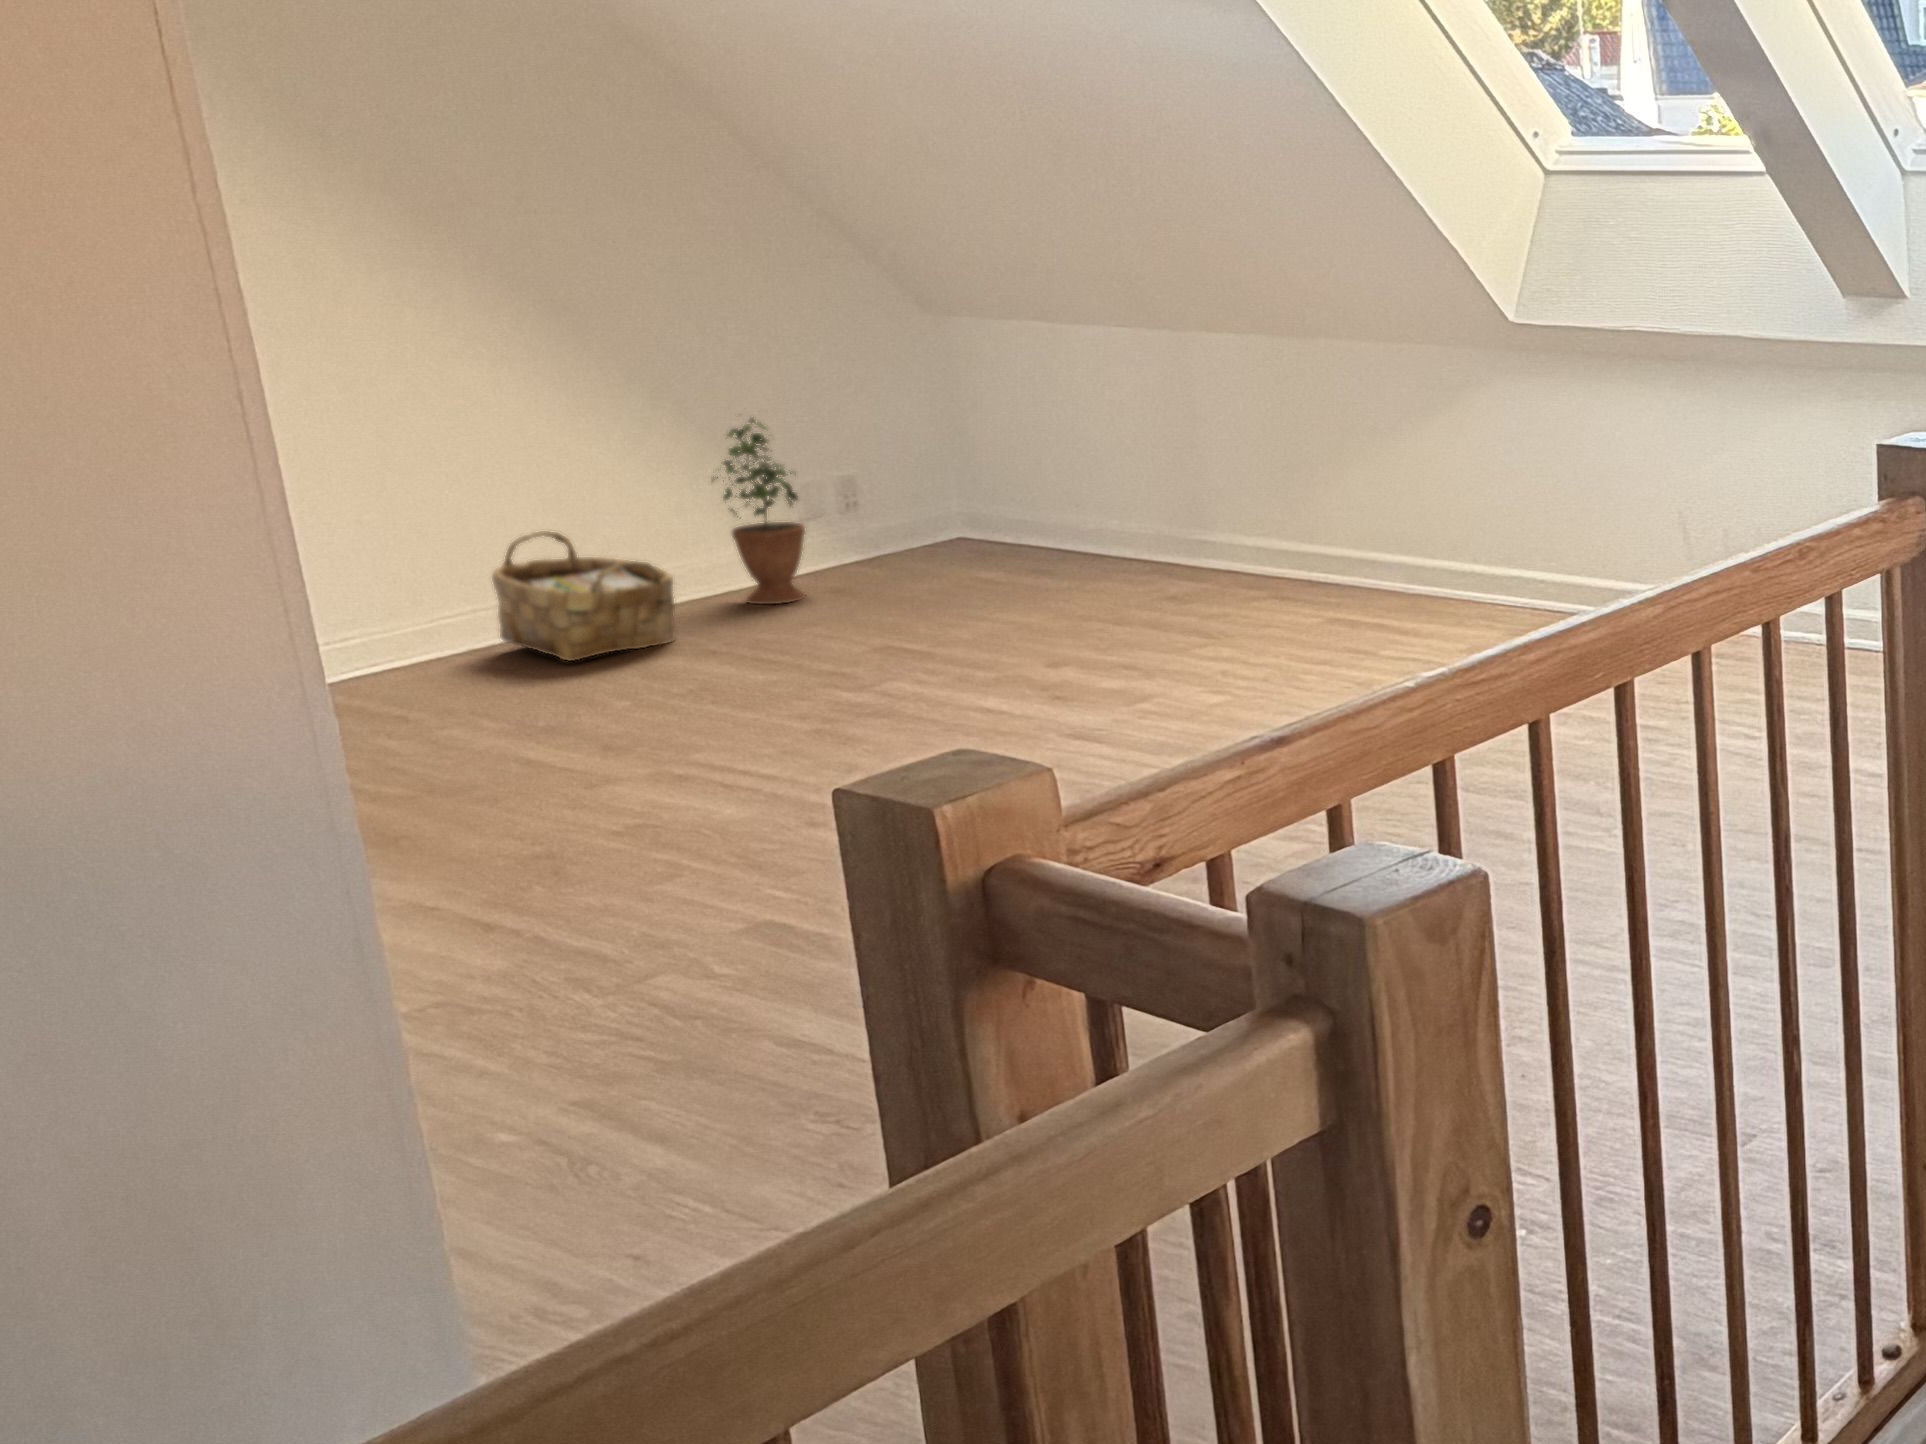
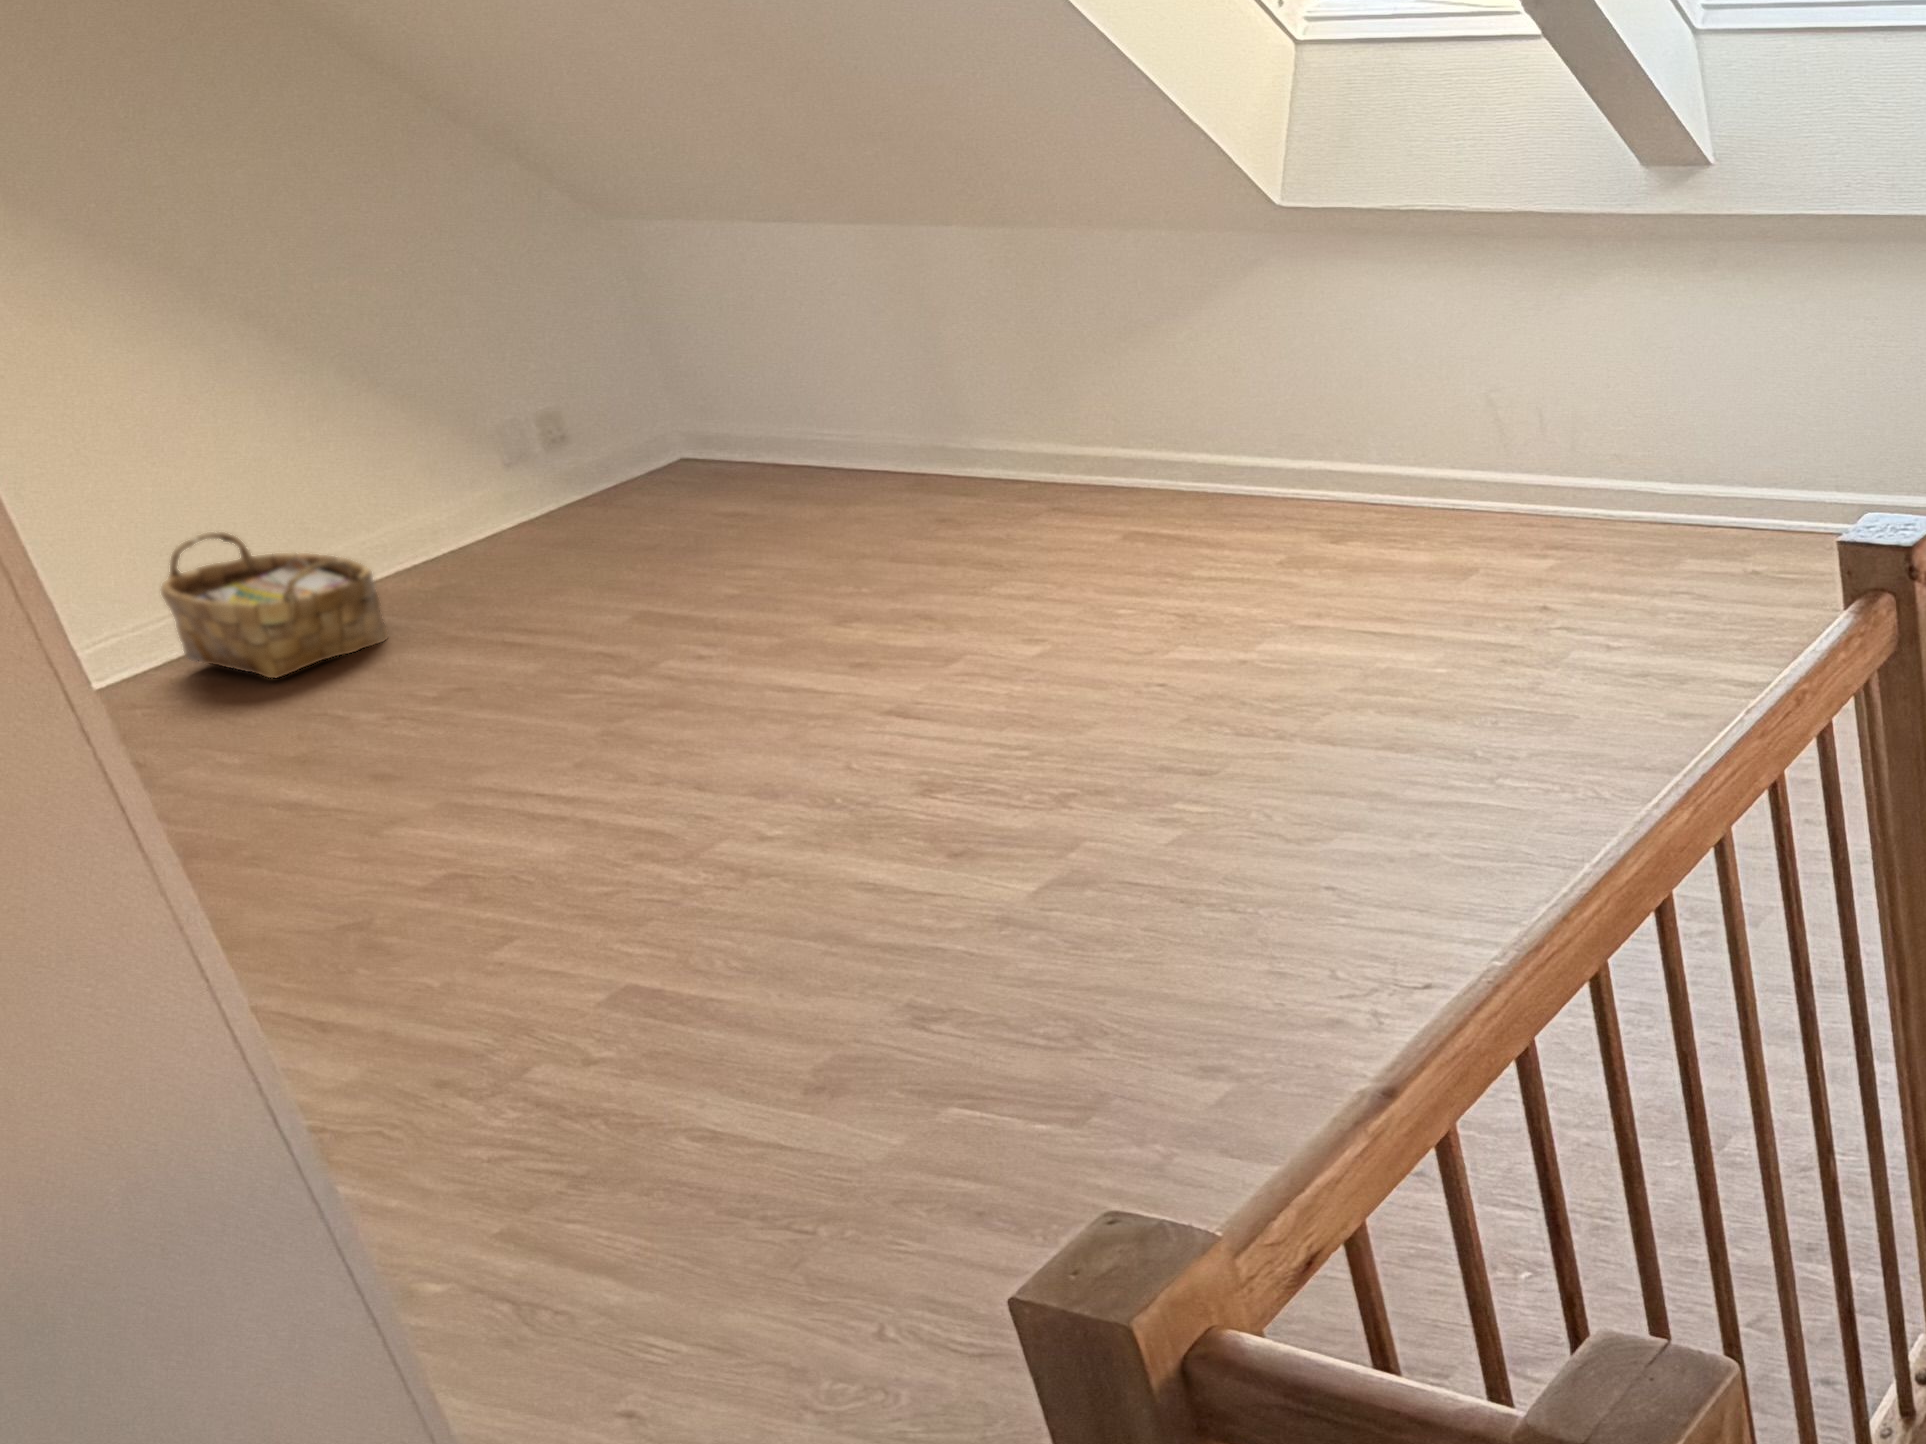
potted plant: present [713,419,805,605] -> none [385,372,521,582]

